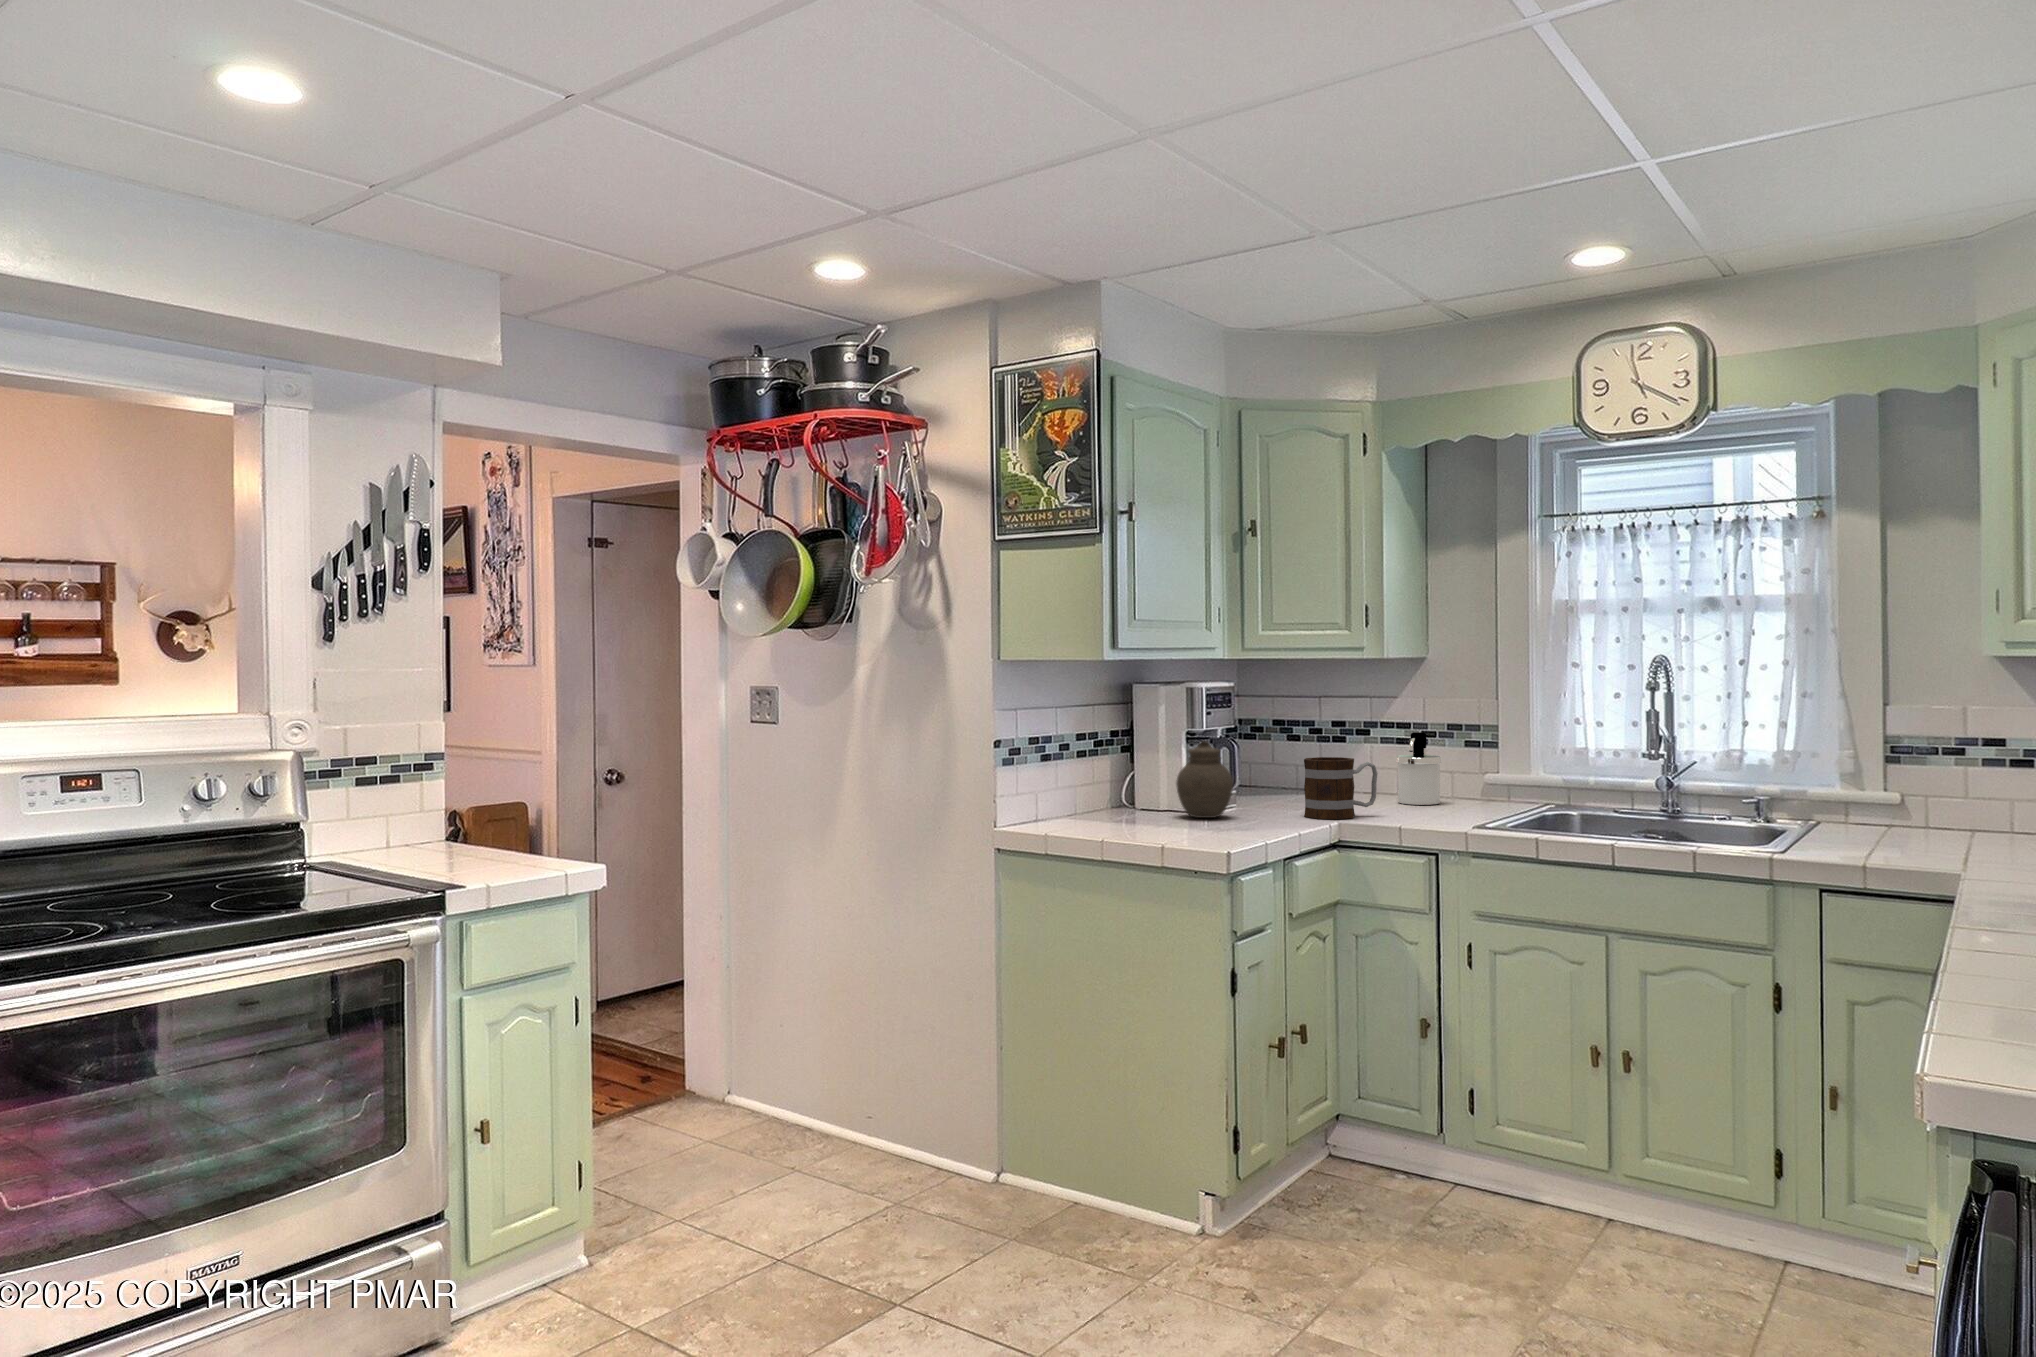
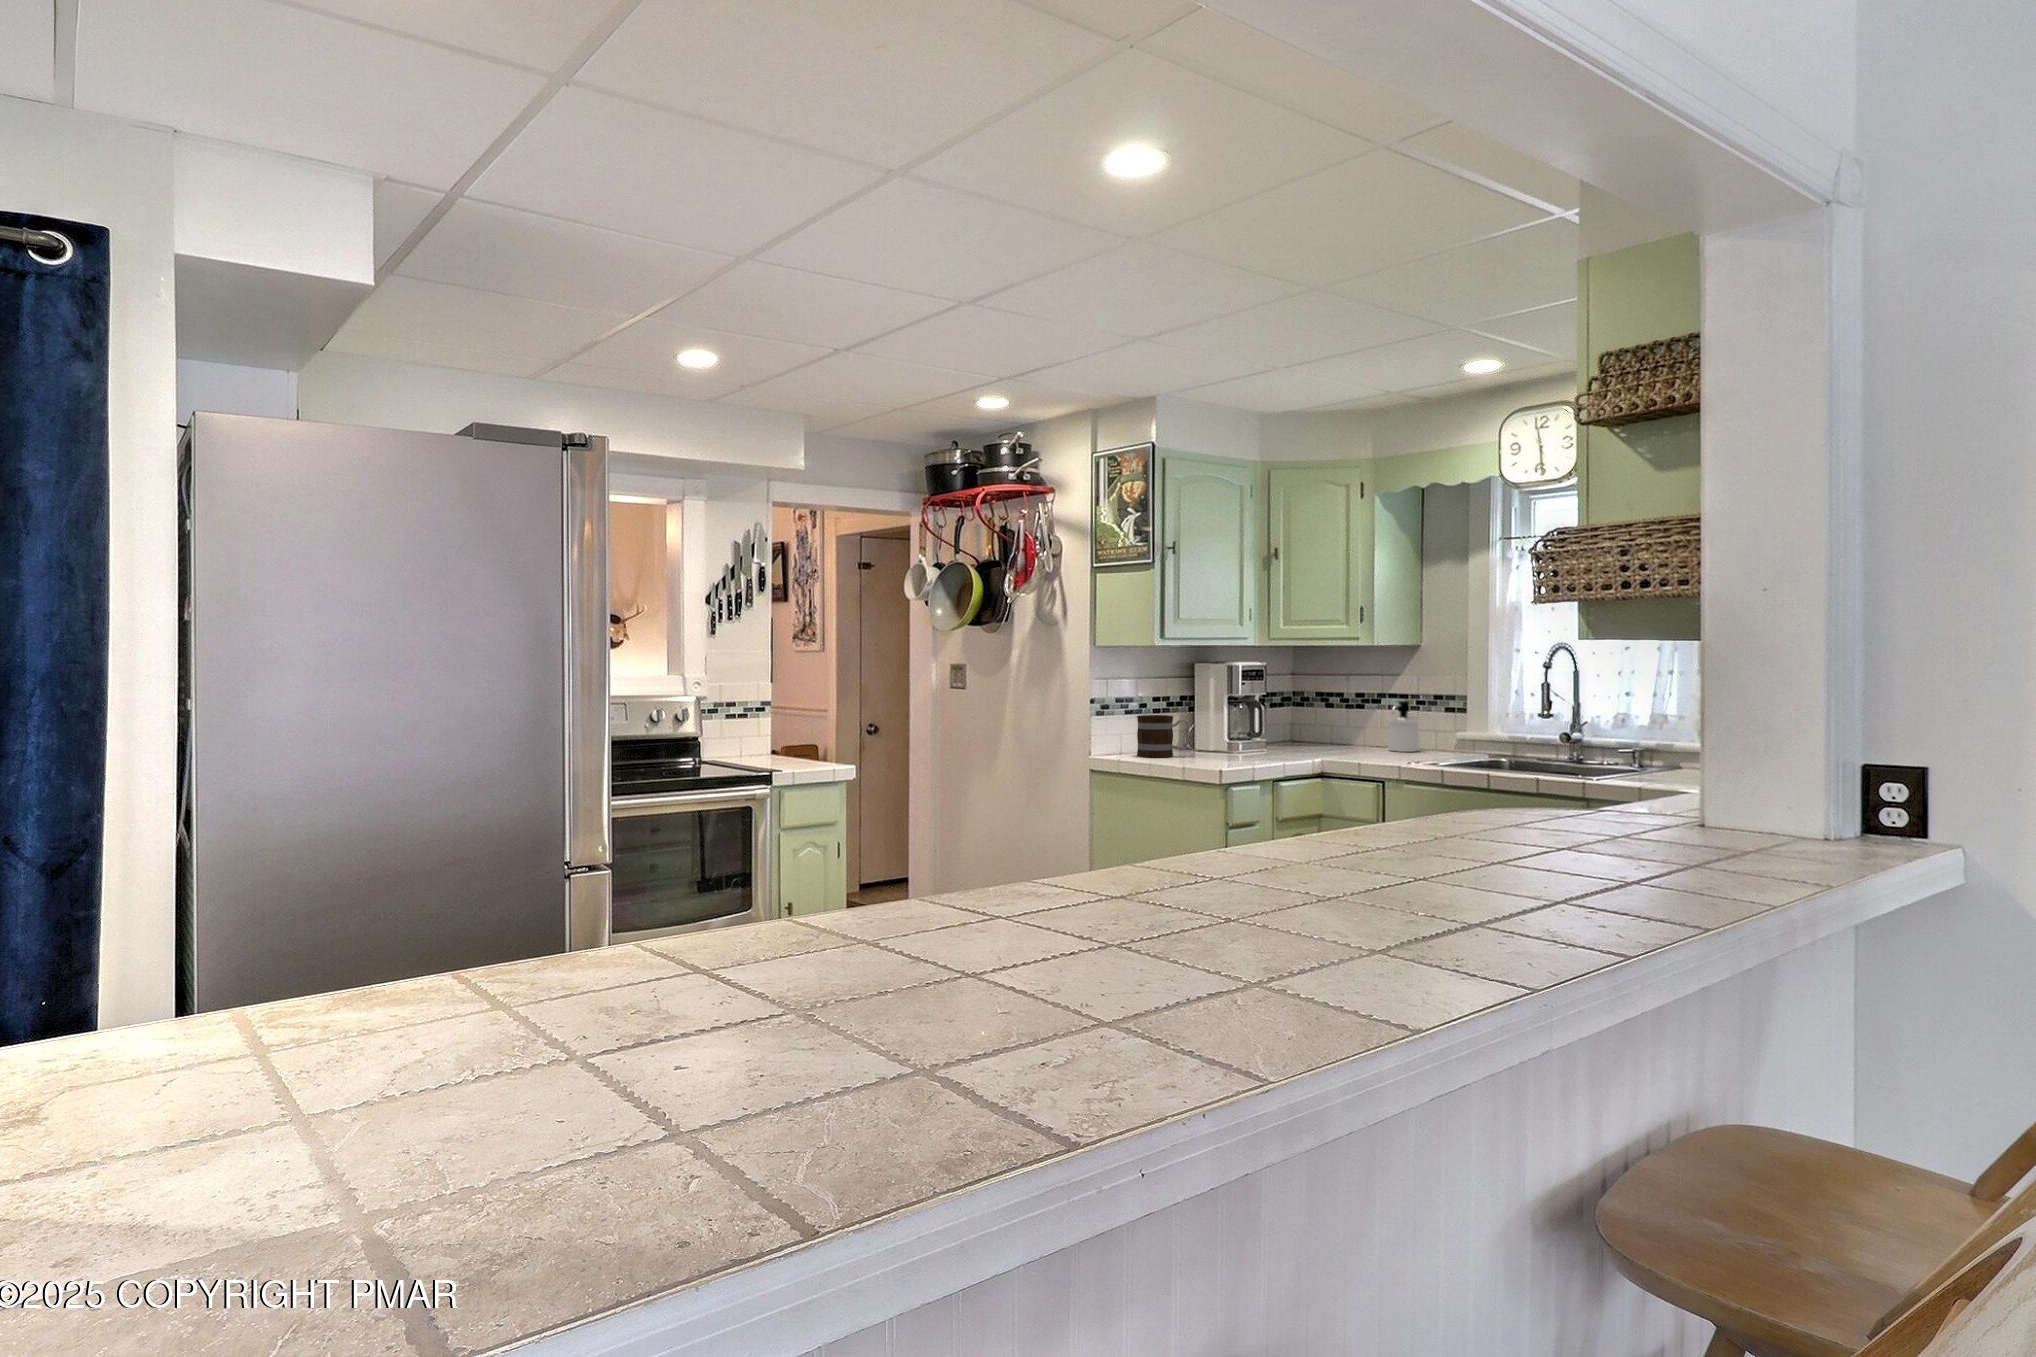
jar: present [1176,741,1233,818] -> none [1218,702,1257,754]
mug: present [1304,757,1378,819] -> present [1137,715,1190,757]

